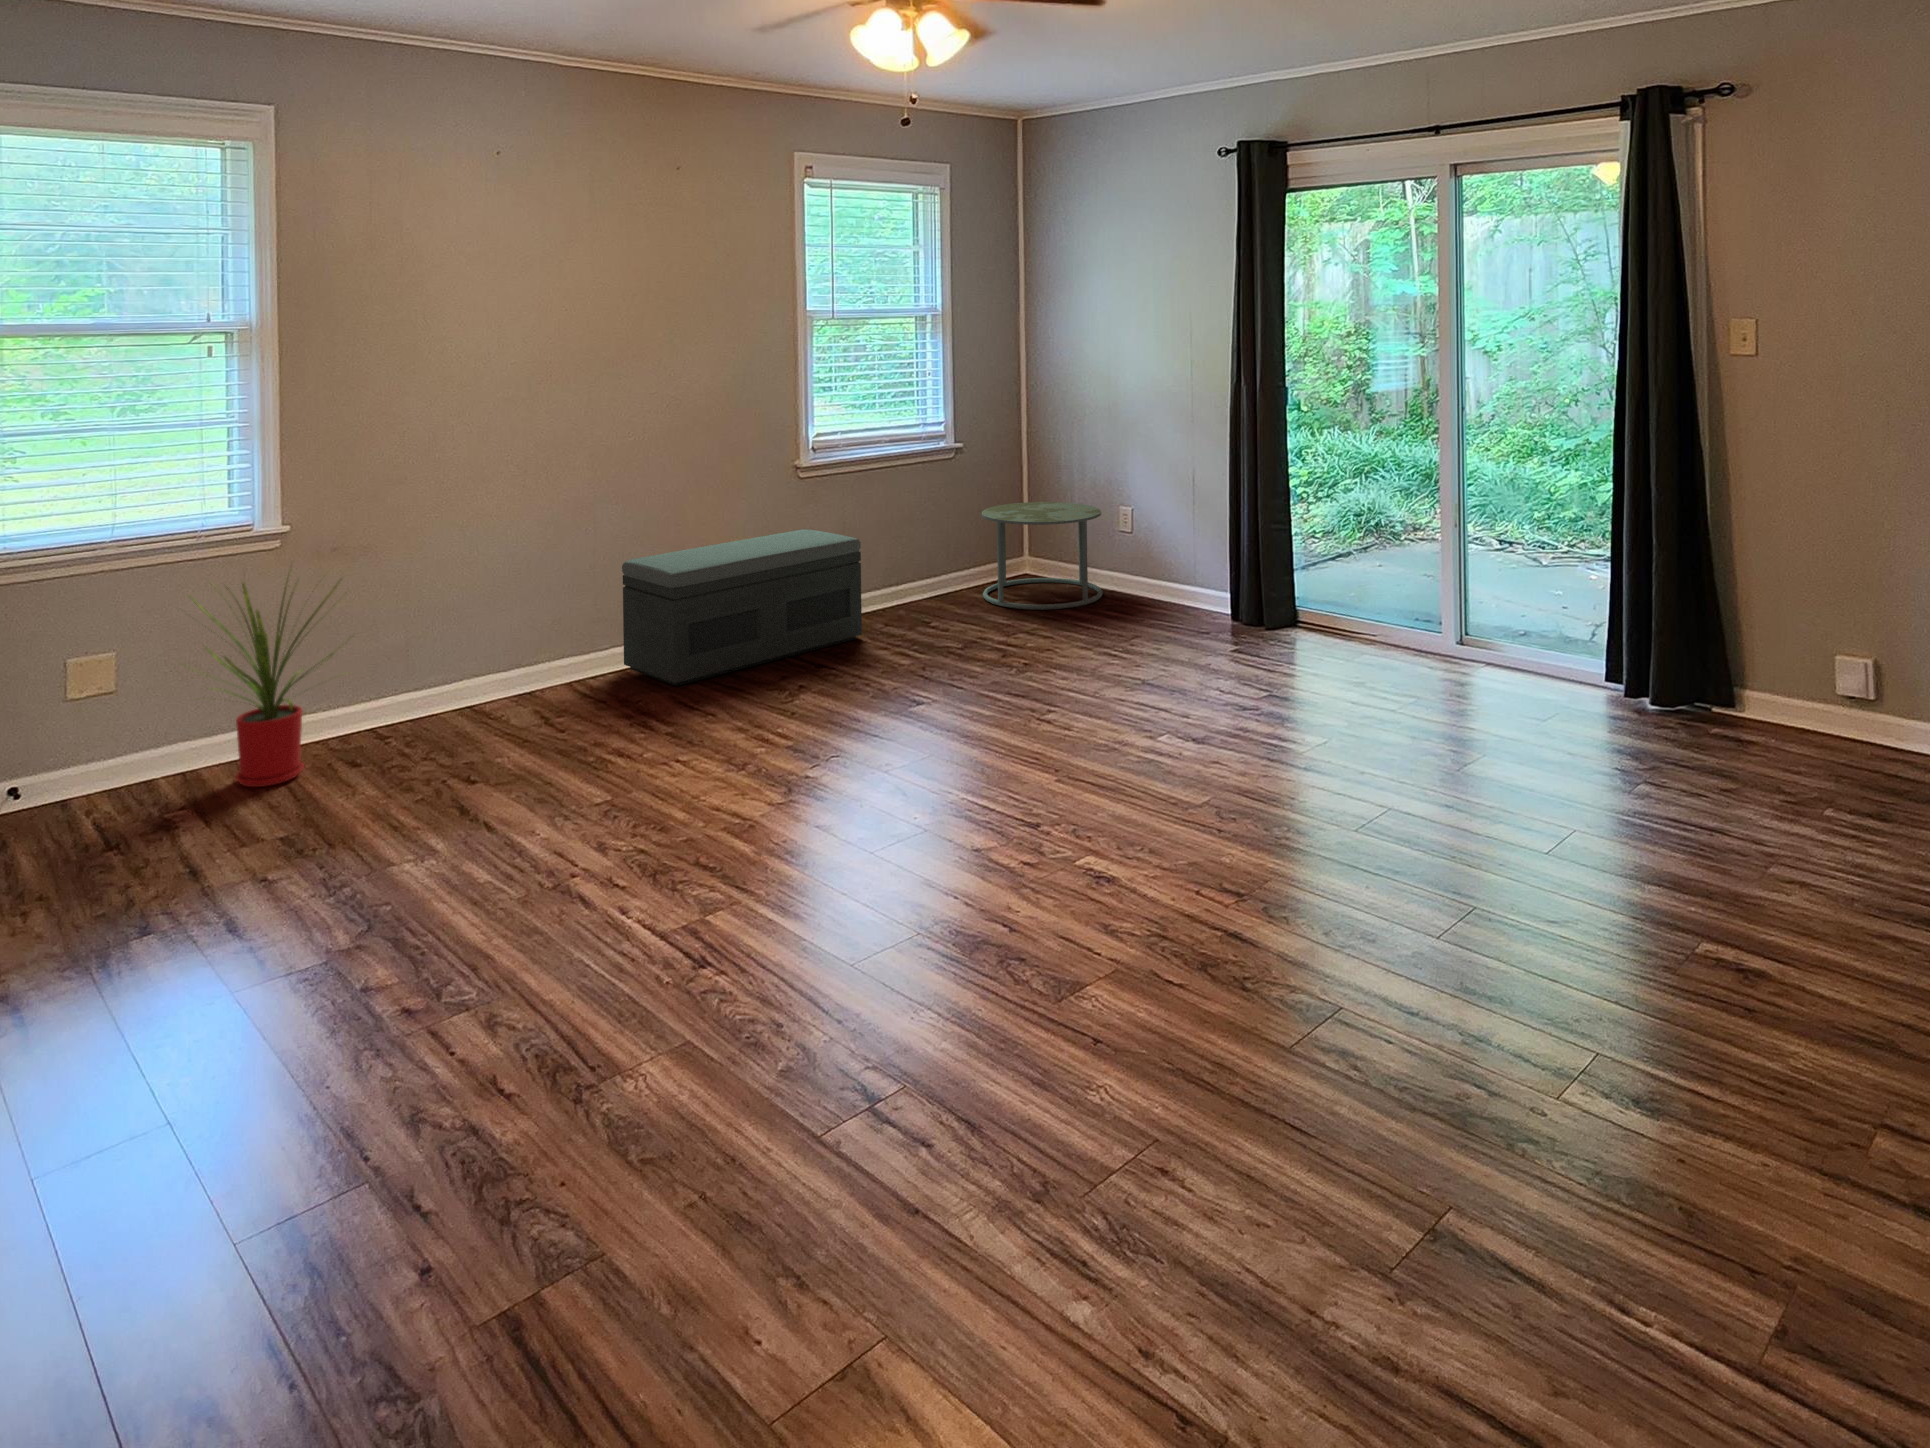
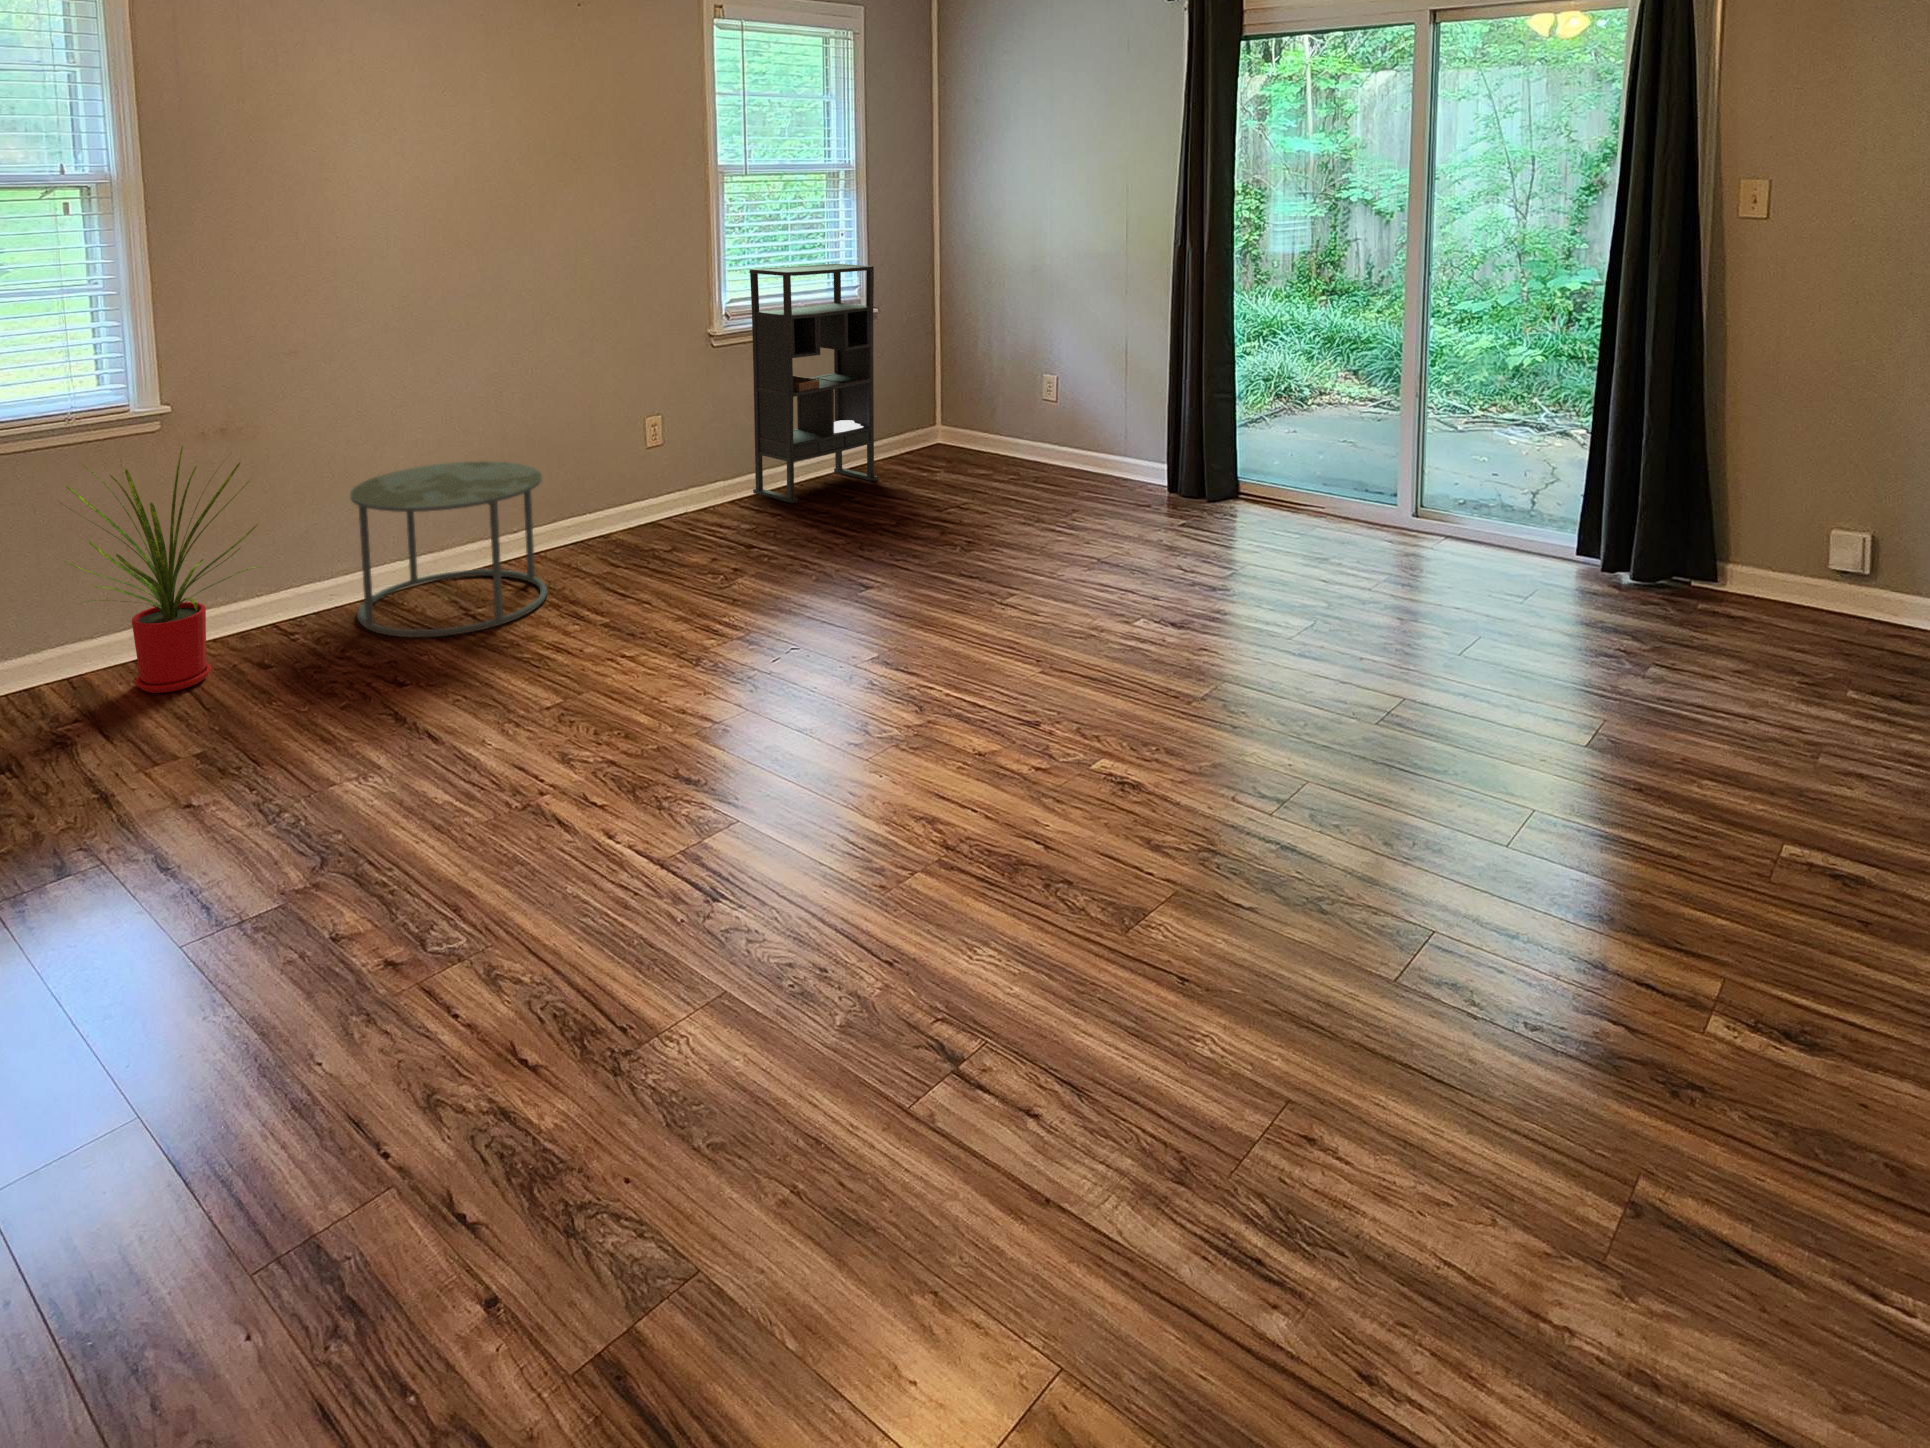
bookshelf: none [833,399,956,629] -> present [750,264,878,503]
side table: present [982,502,1103,610] -> present [350,461,547,637]
storage bench: present [622,529,862,686] -> none [537,401,788,569]

